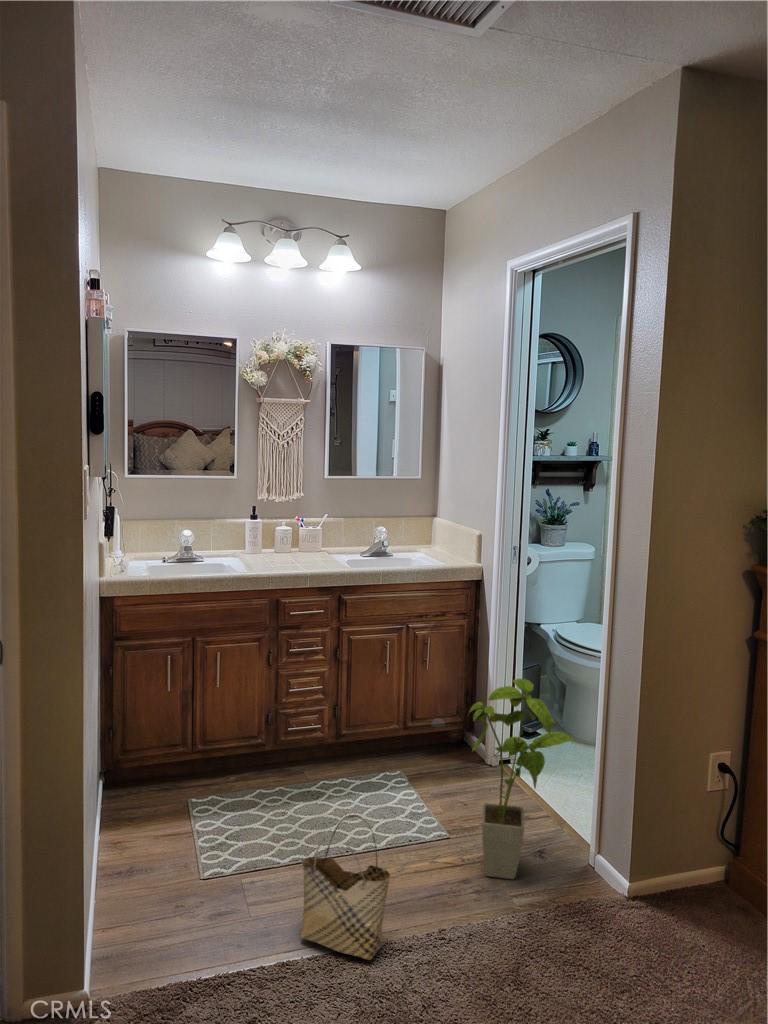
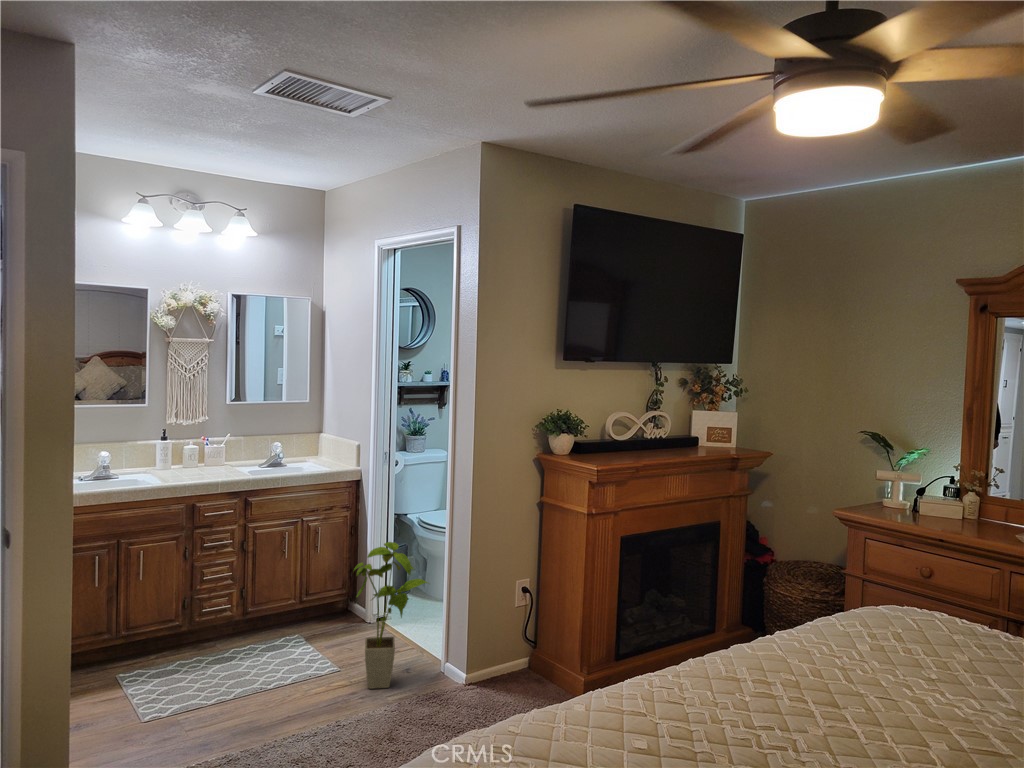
woven basket: present [300,815,390,960] -> none [233,646,301,745]

